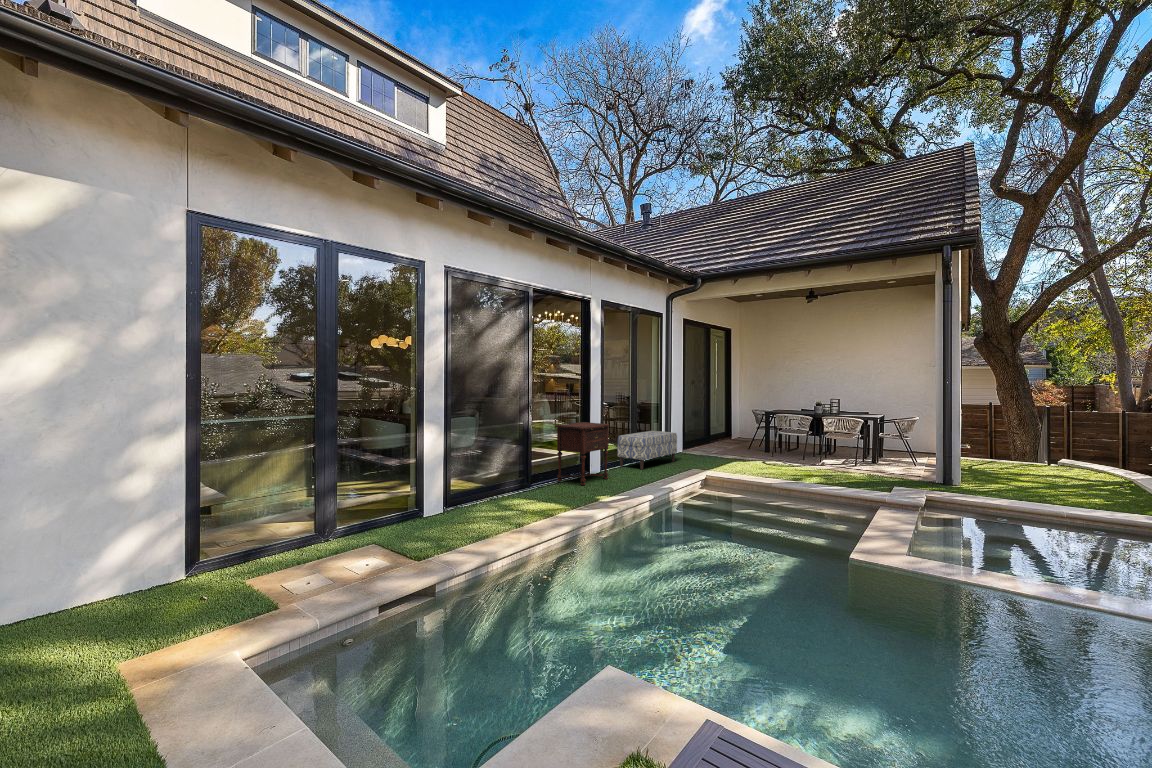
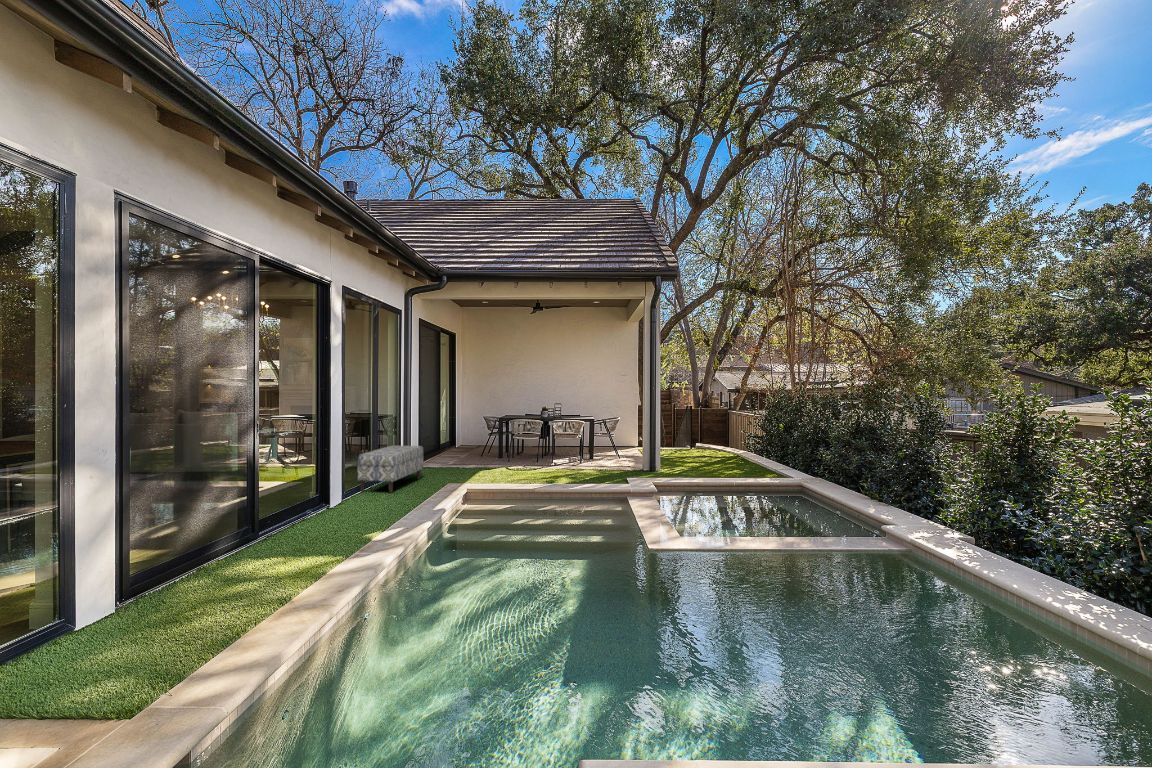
side table: present [555,422,609,485] -> none [288,441,360,523]

